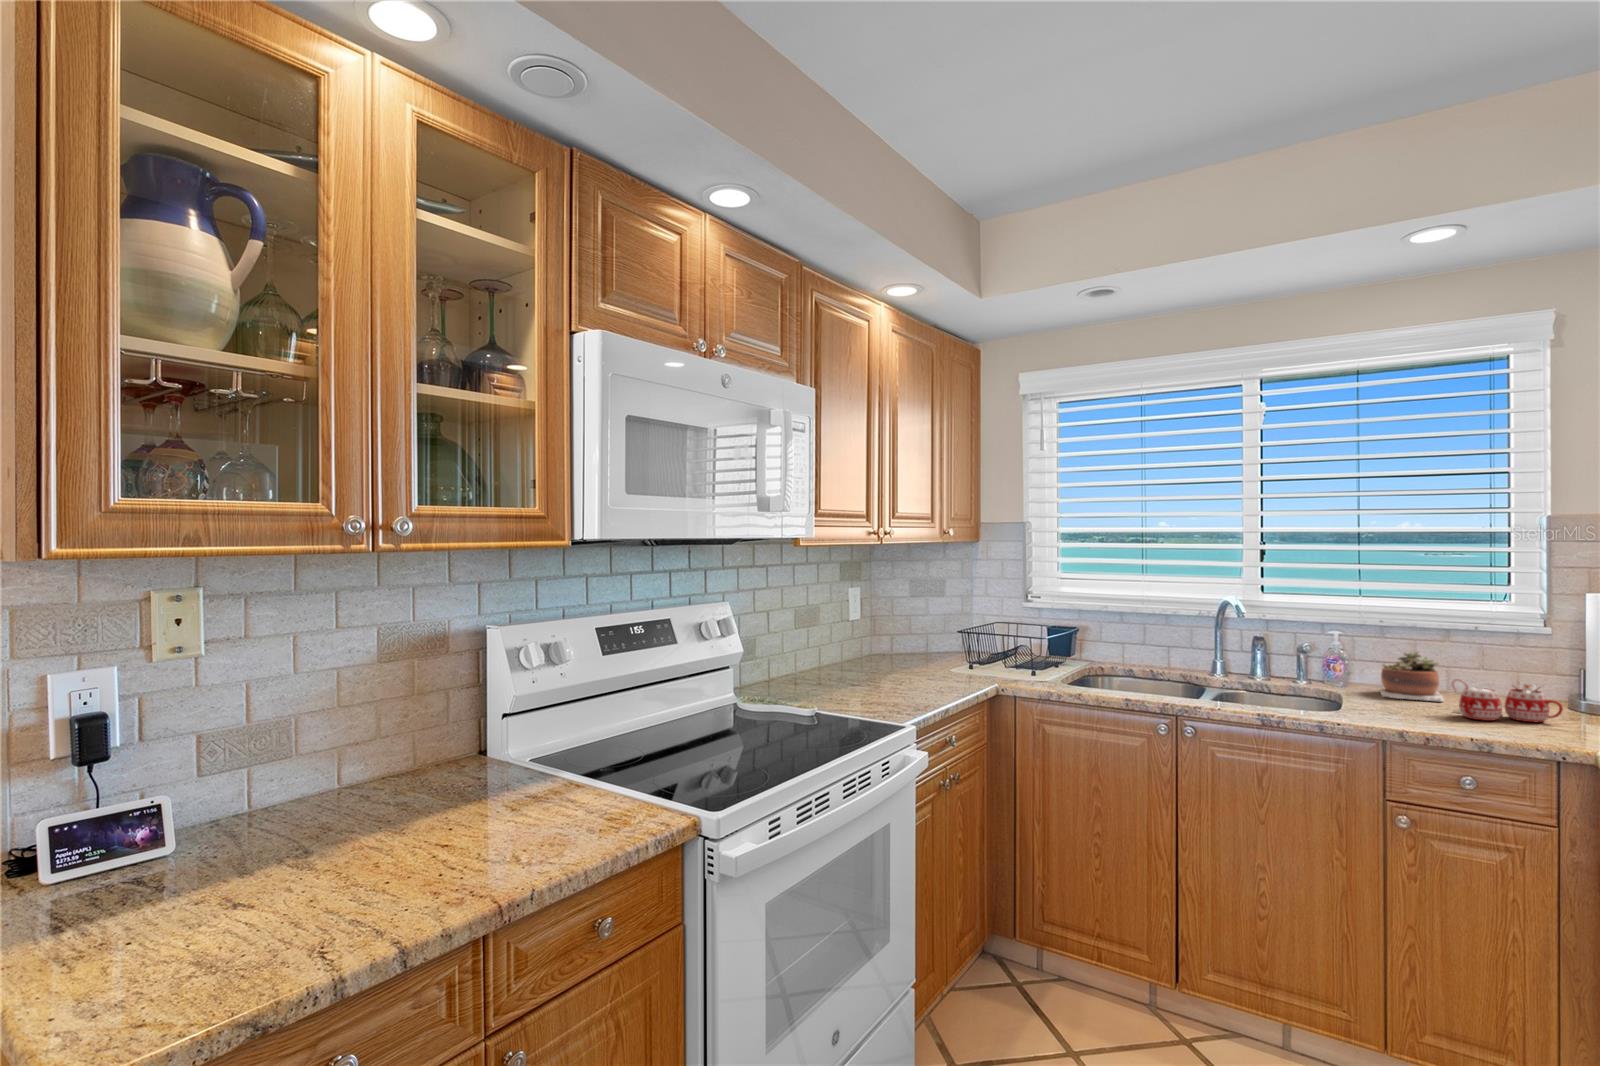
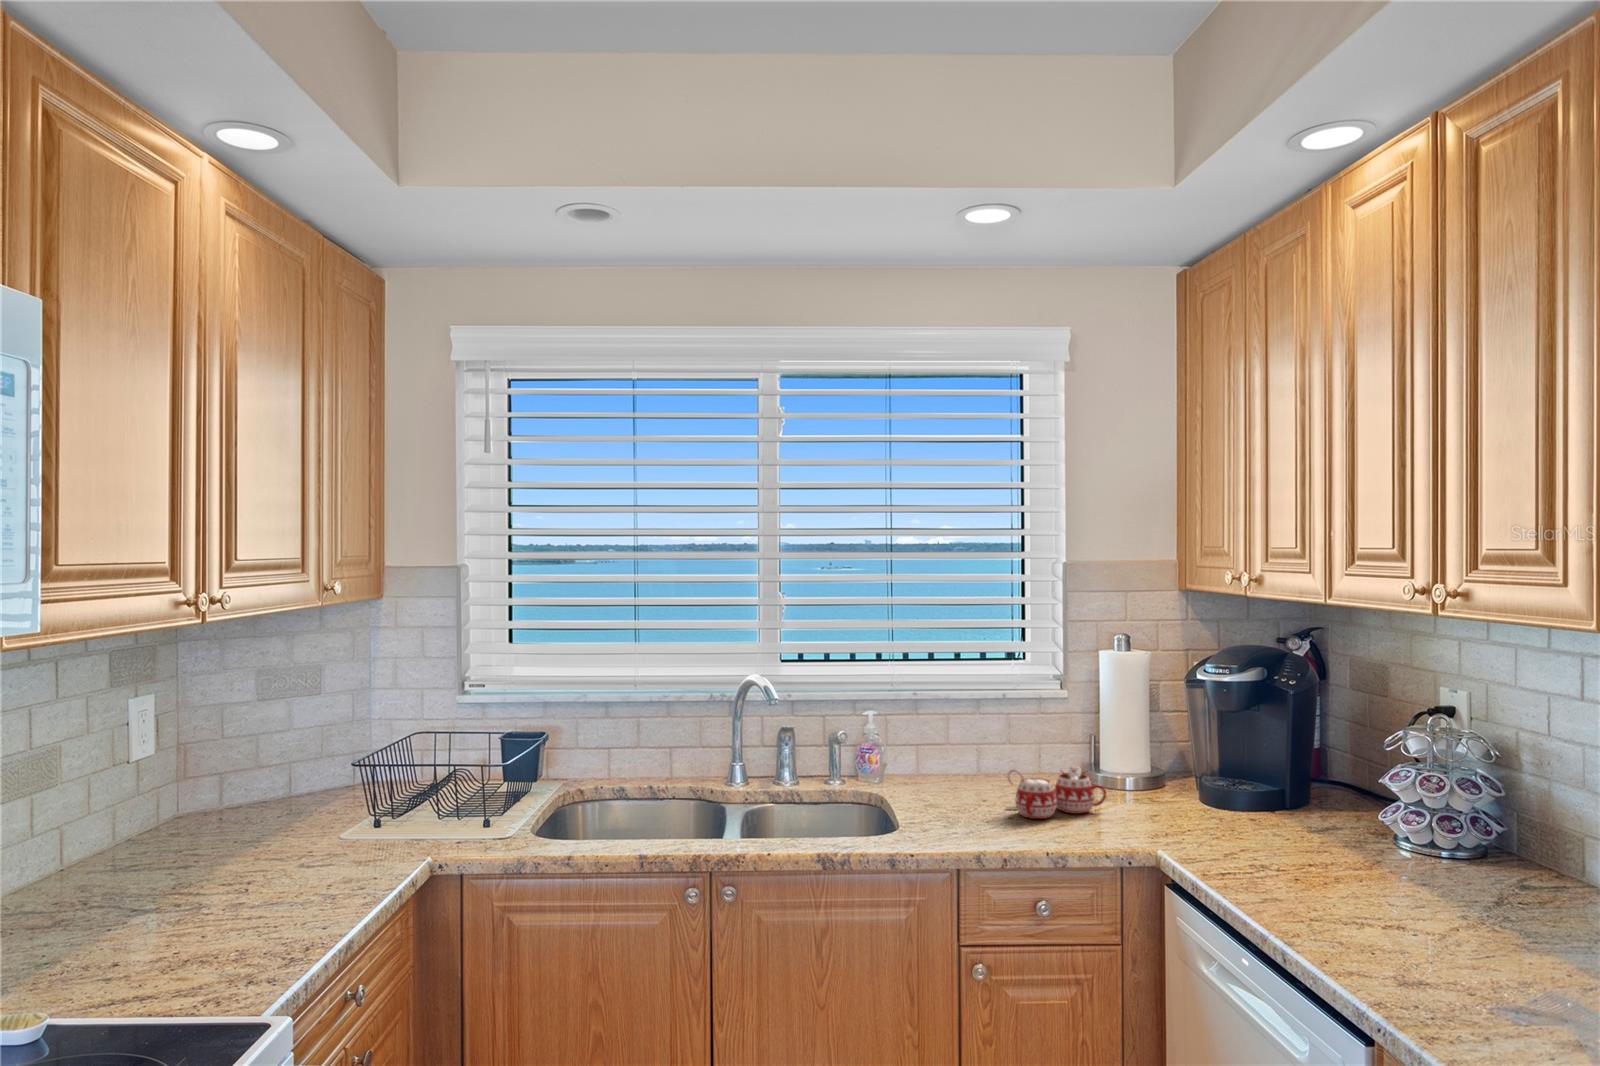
succulent plant: present [1380,652,1443,702] -> none [918,730,987,795]

